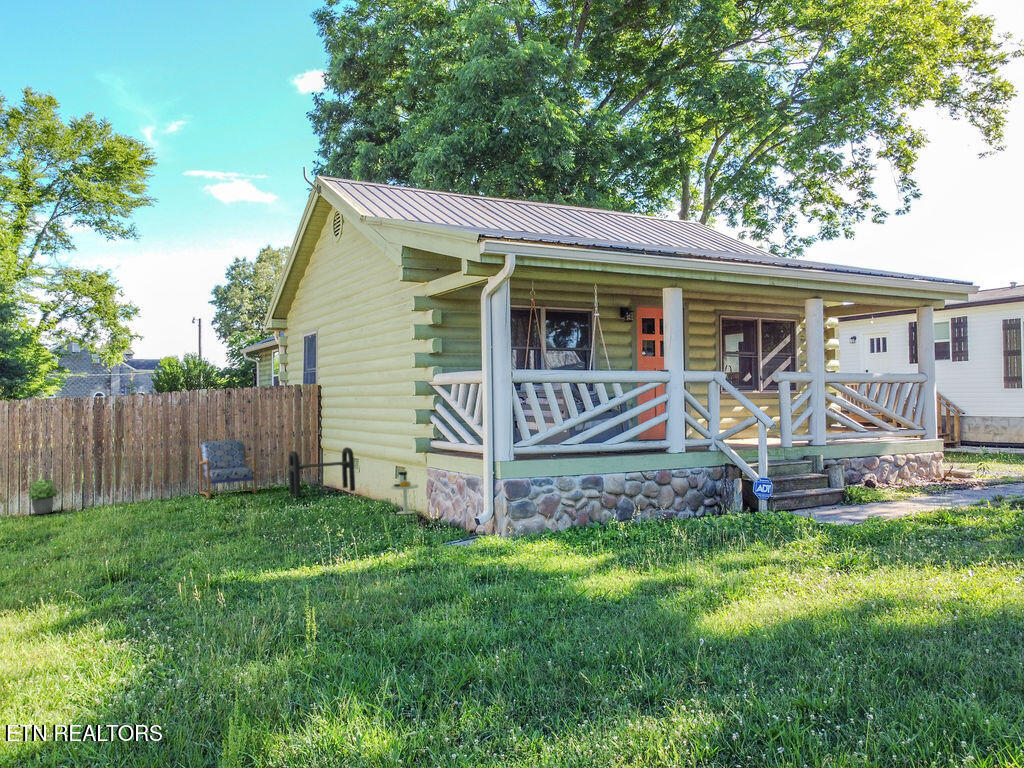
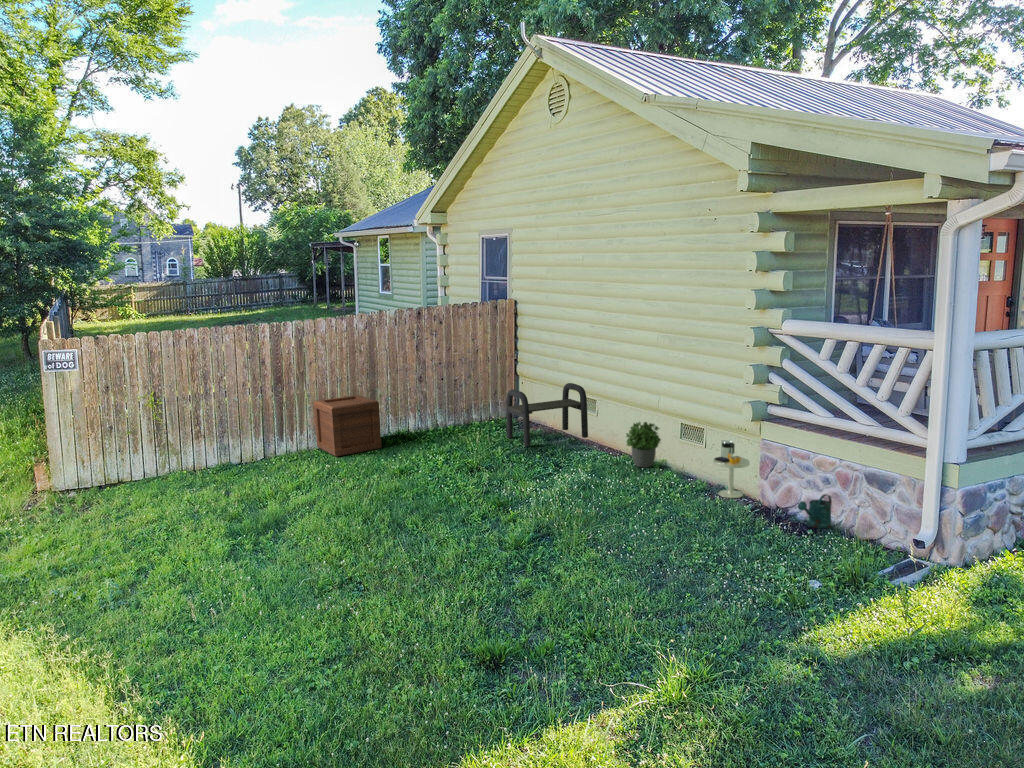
armchair: present [198,440,257,498] -> none [385,369,465,446]
wooden crate: none [129,459,181,505] -> present [314,395,381,457]
potted plant: present [27,478,59,514] -> present [626,422,661,468]
watering can: none [417,500,451,525] -> present [798,494,832,529]

